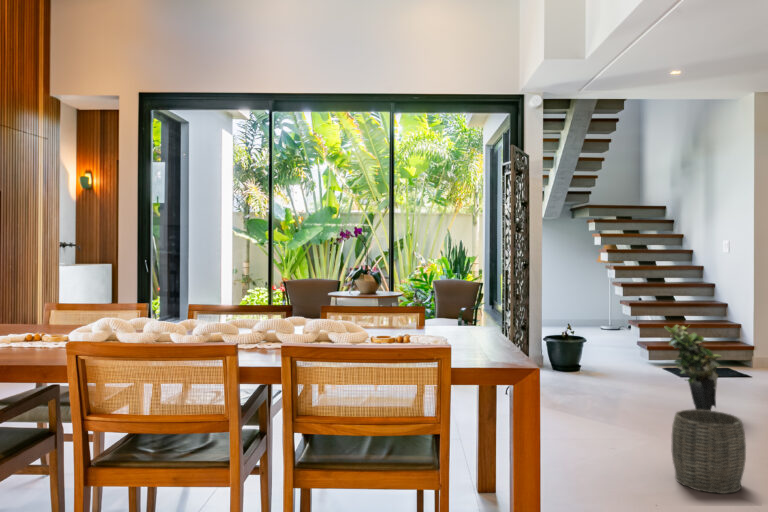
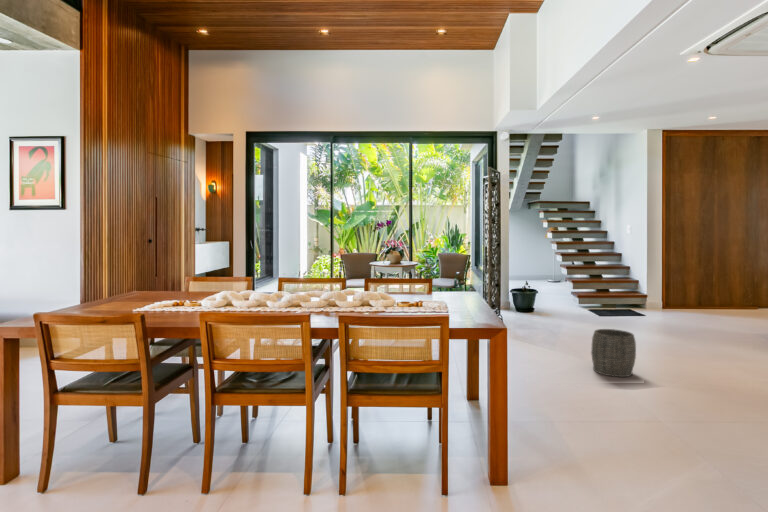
potted plant: present [665,325,721,410] -> none [588,279,625,337]

